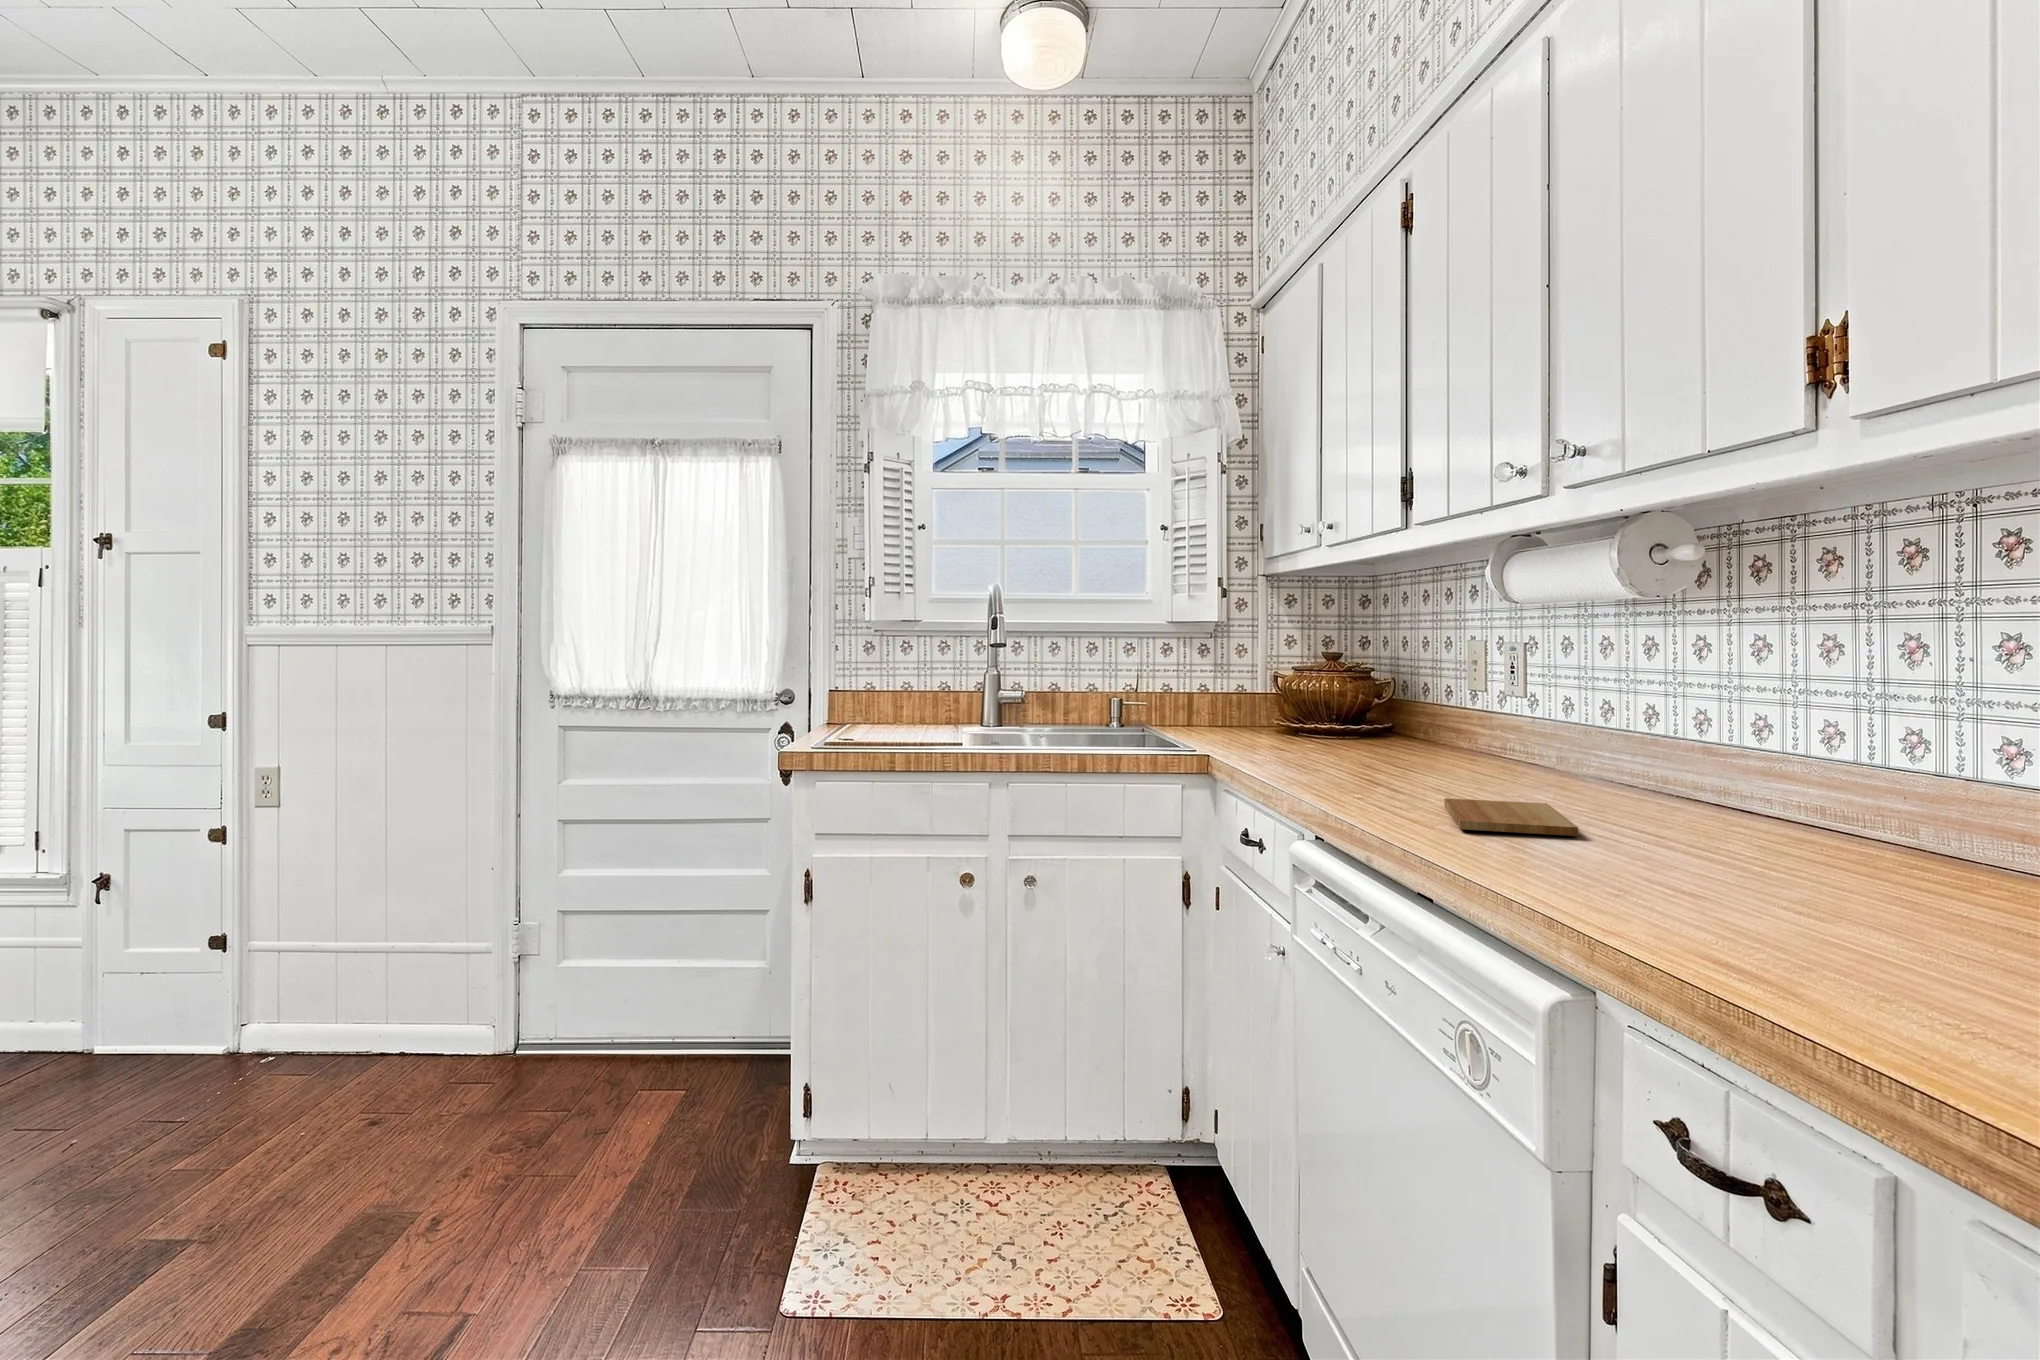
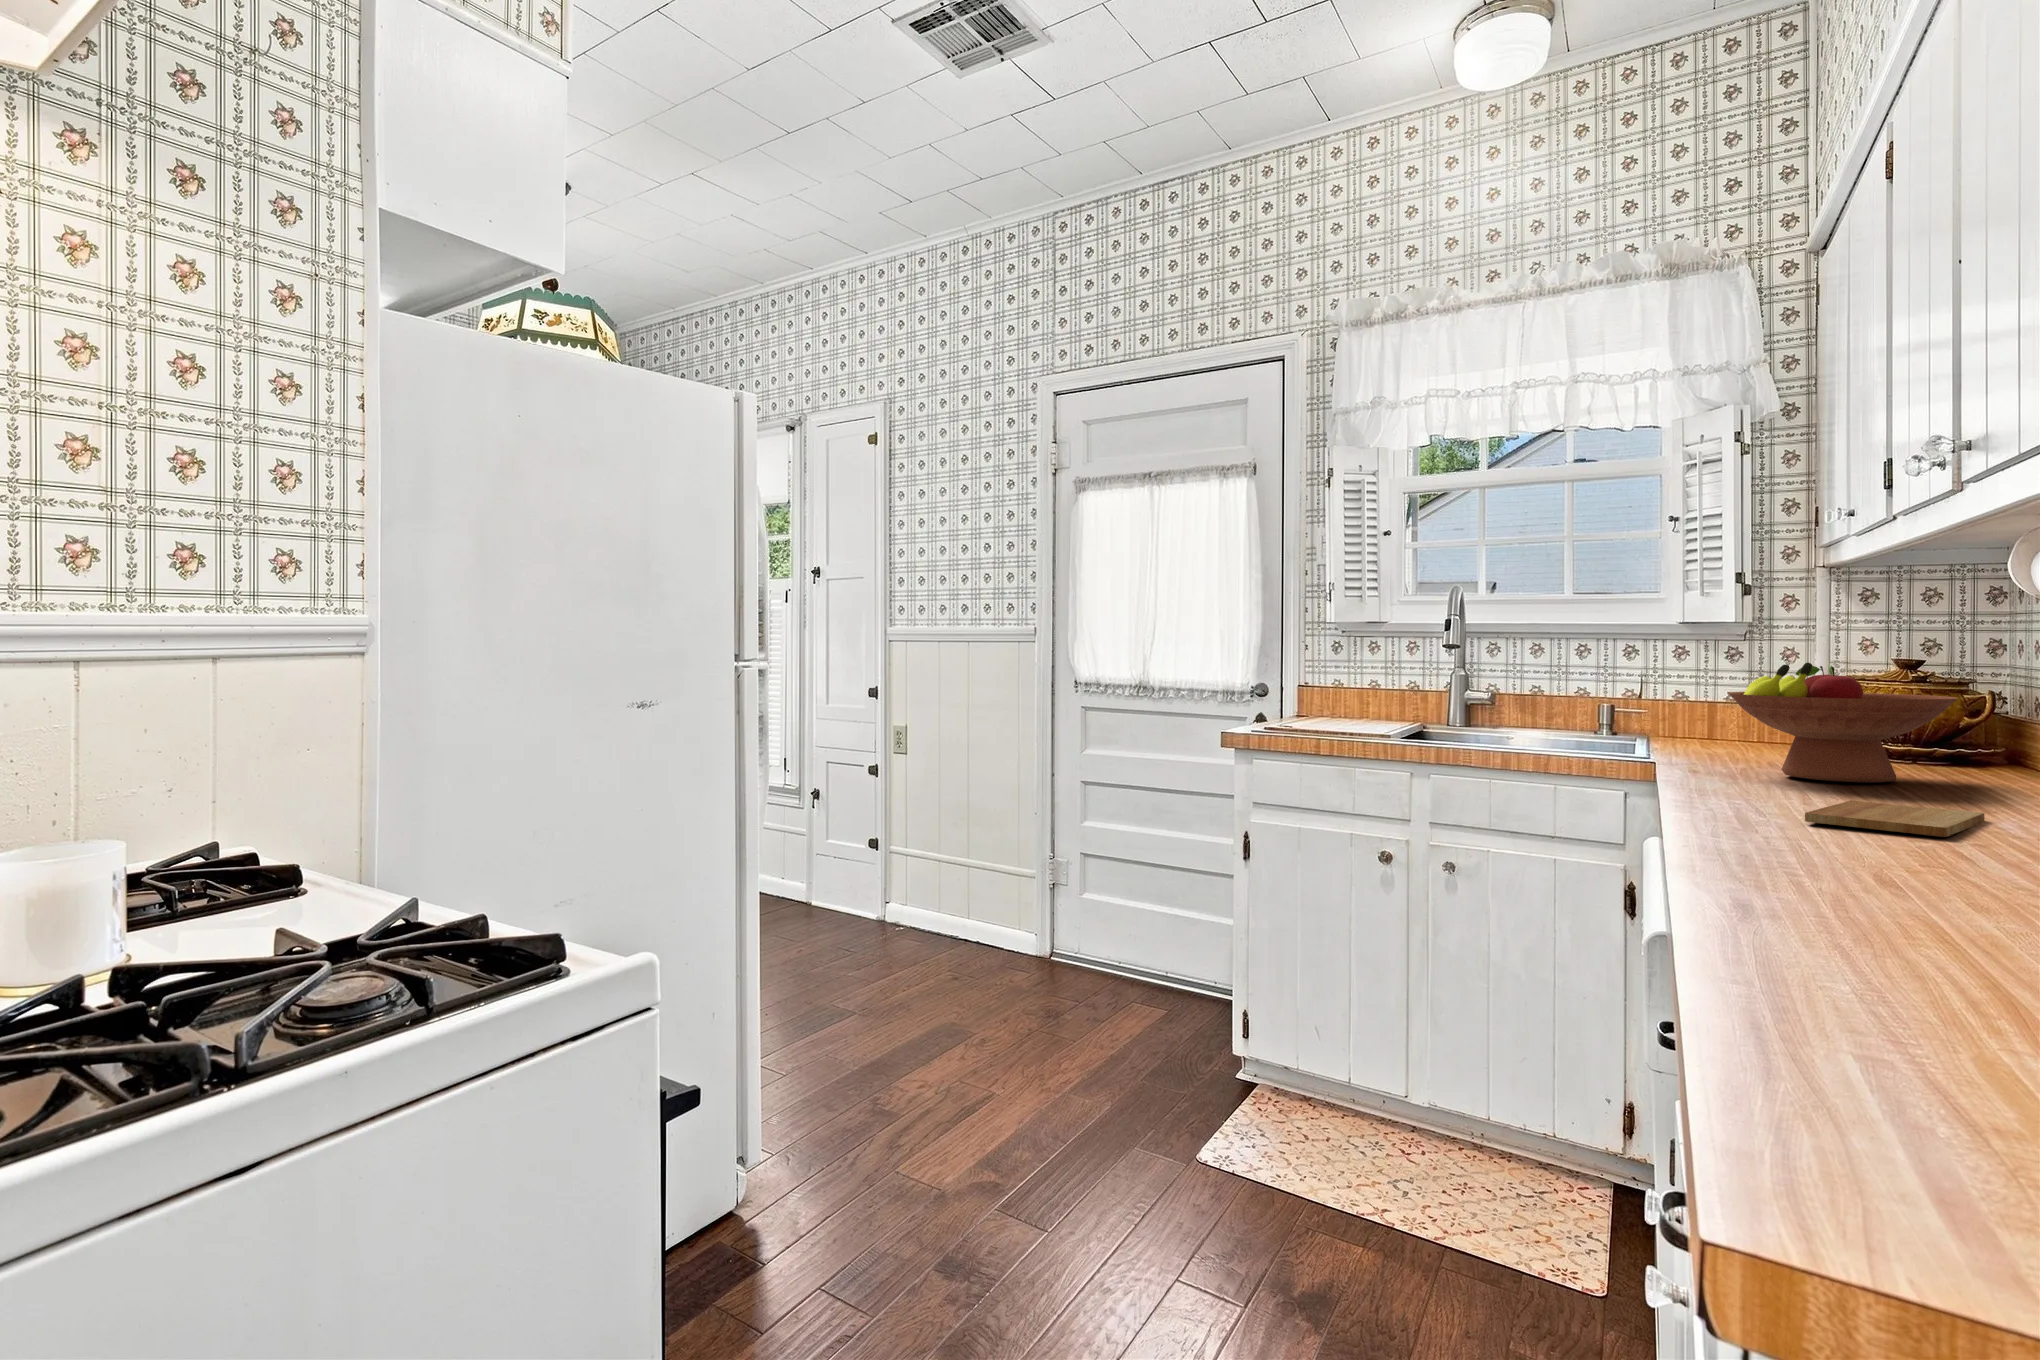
fruit bowl: none [1282,666,1453,774] -> present [1728,663,1958,782]

